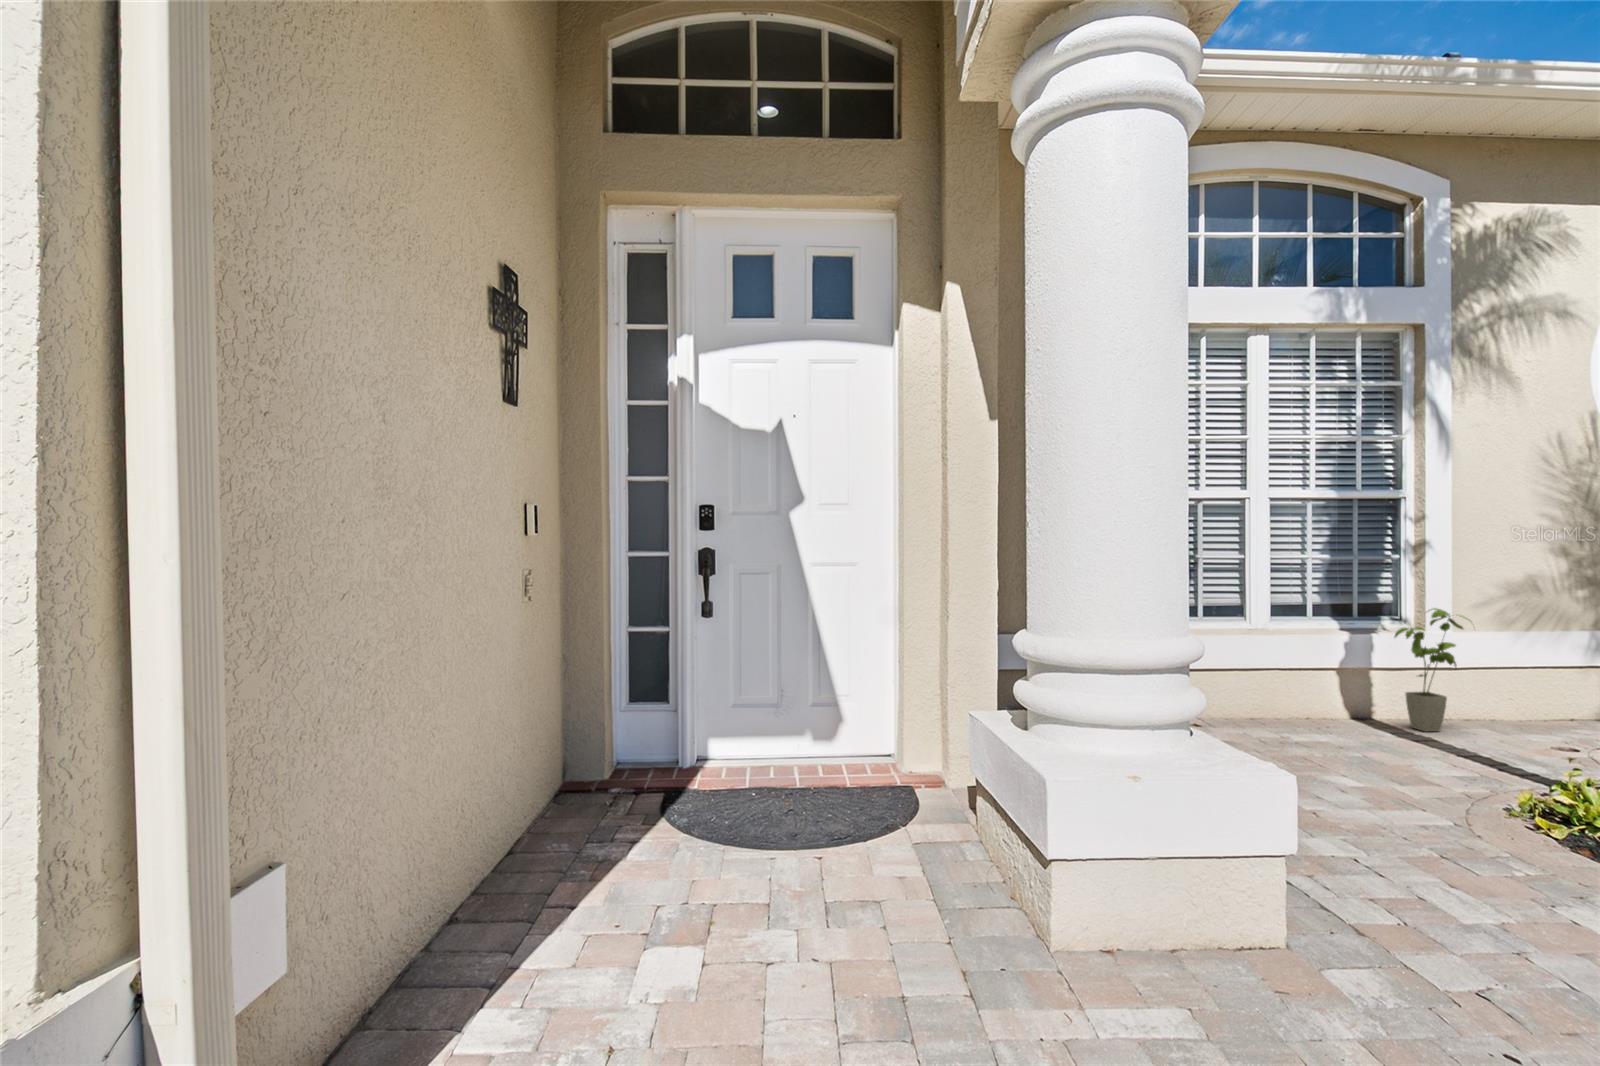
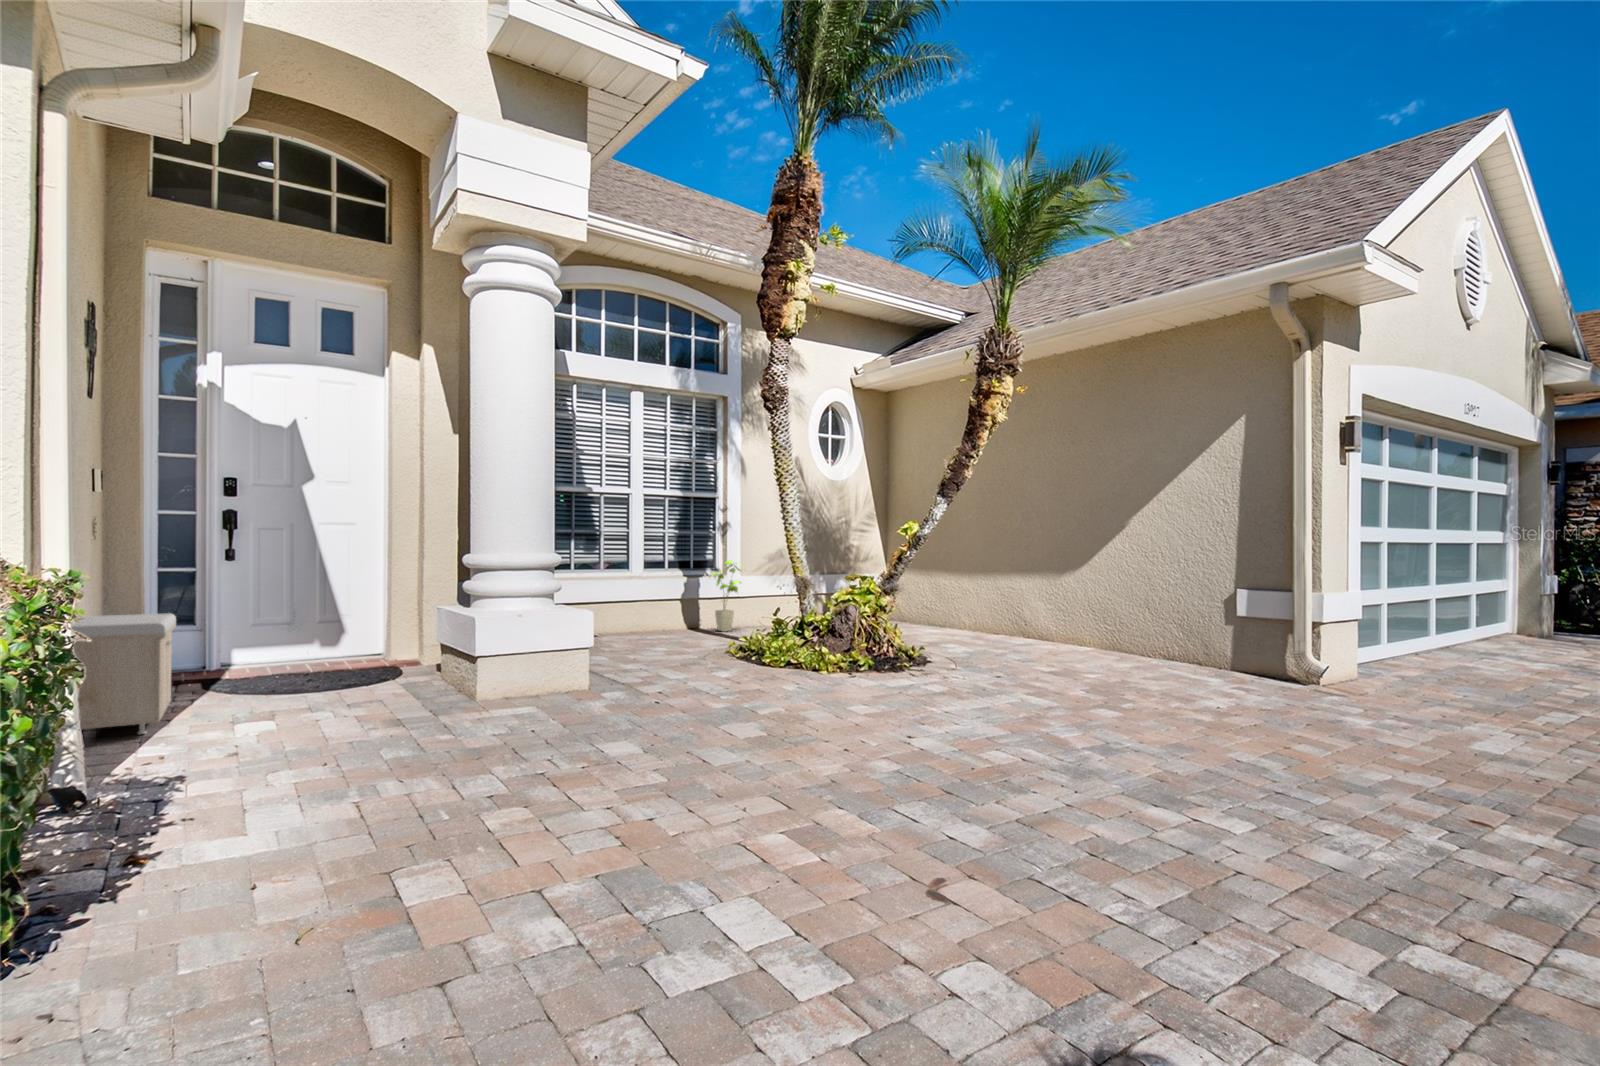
storage bench: none [409,732,611,978] -> present [71,613,176,734]

